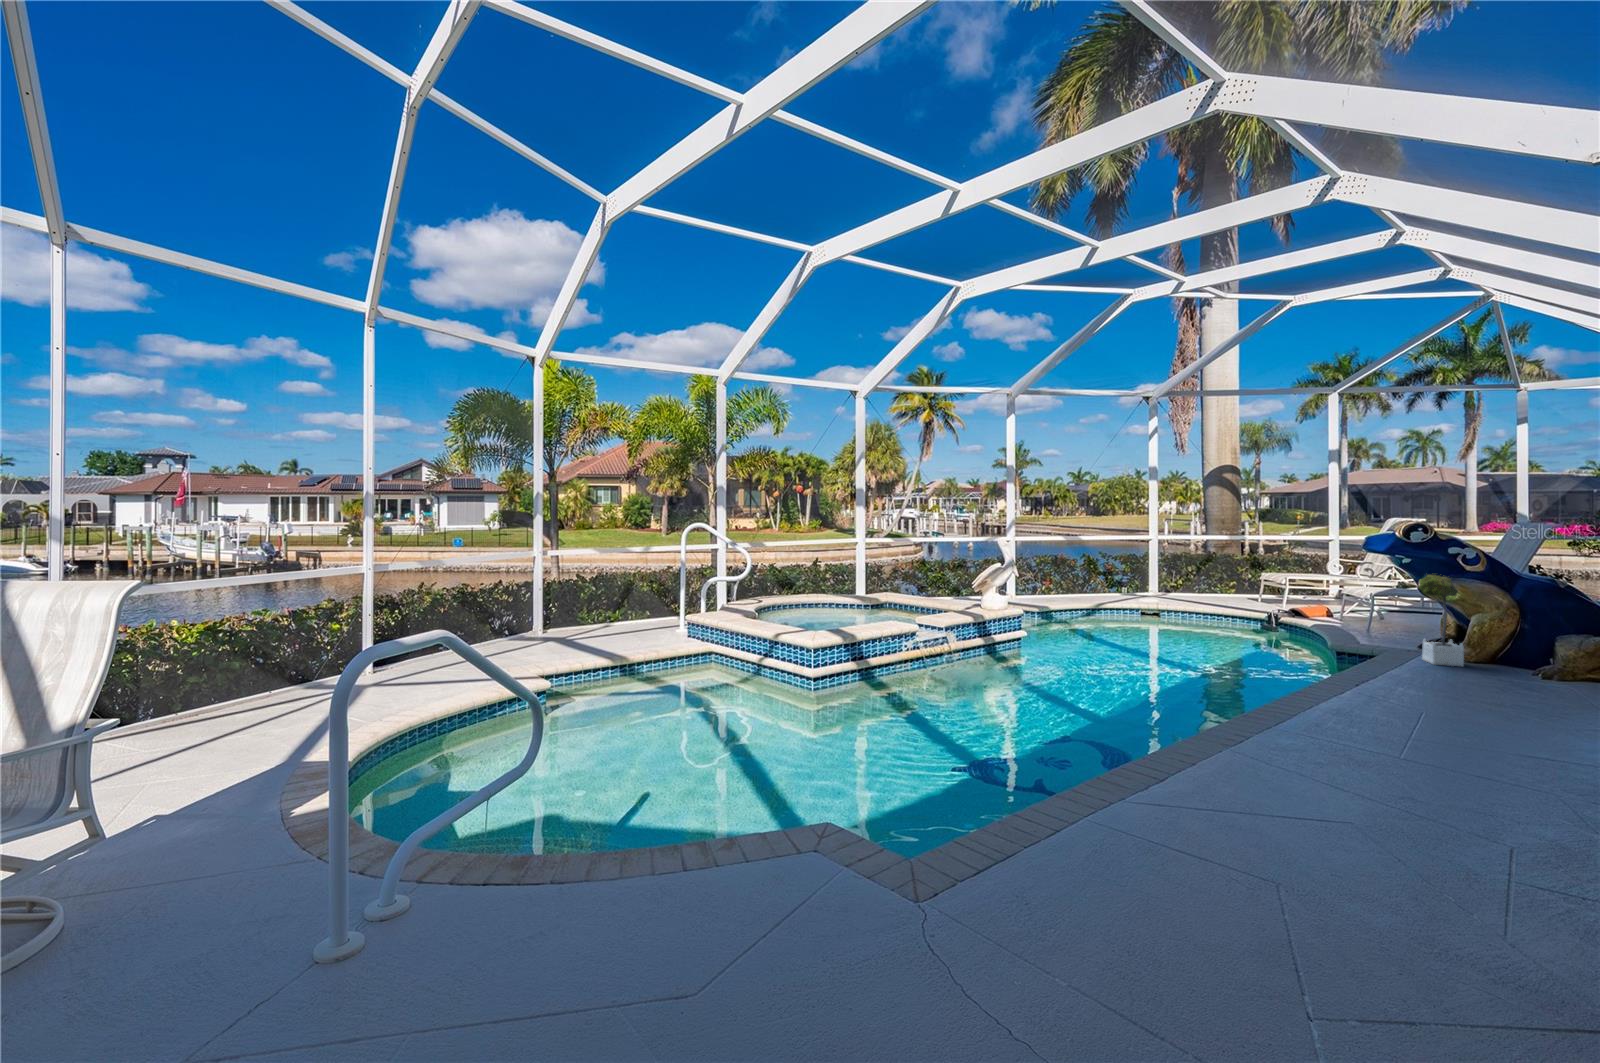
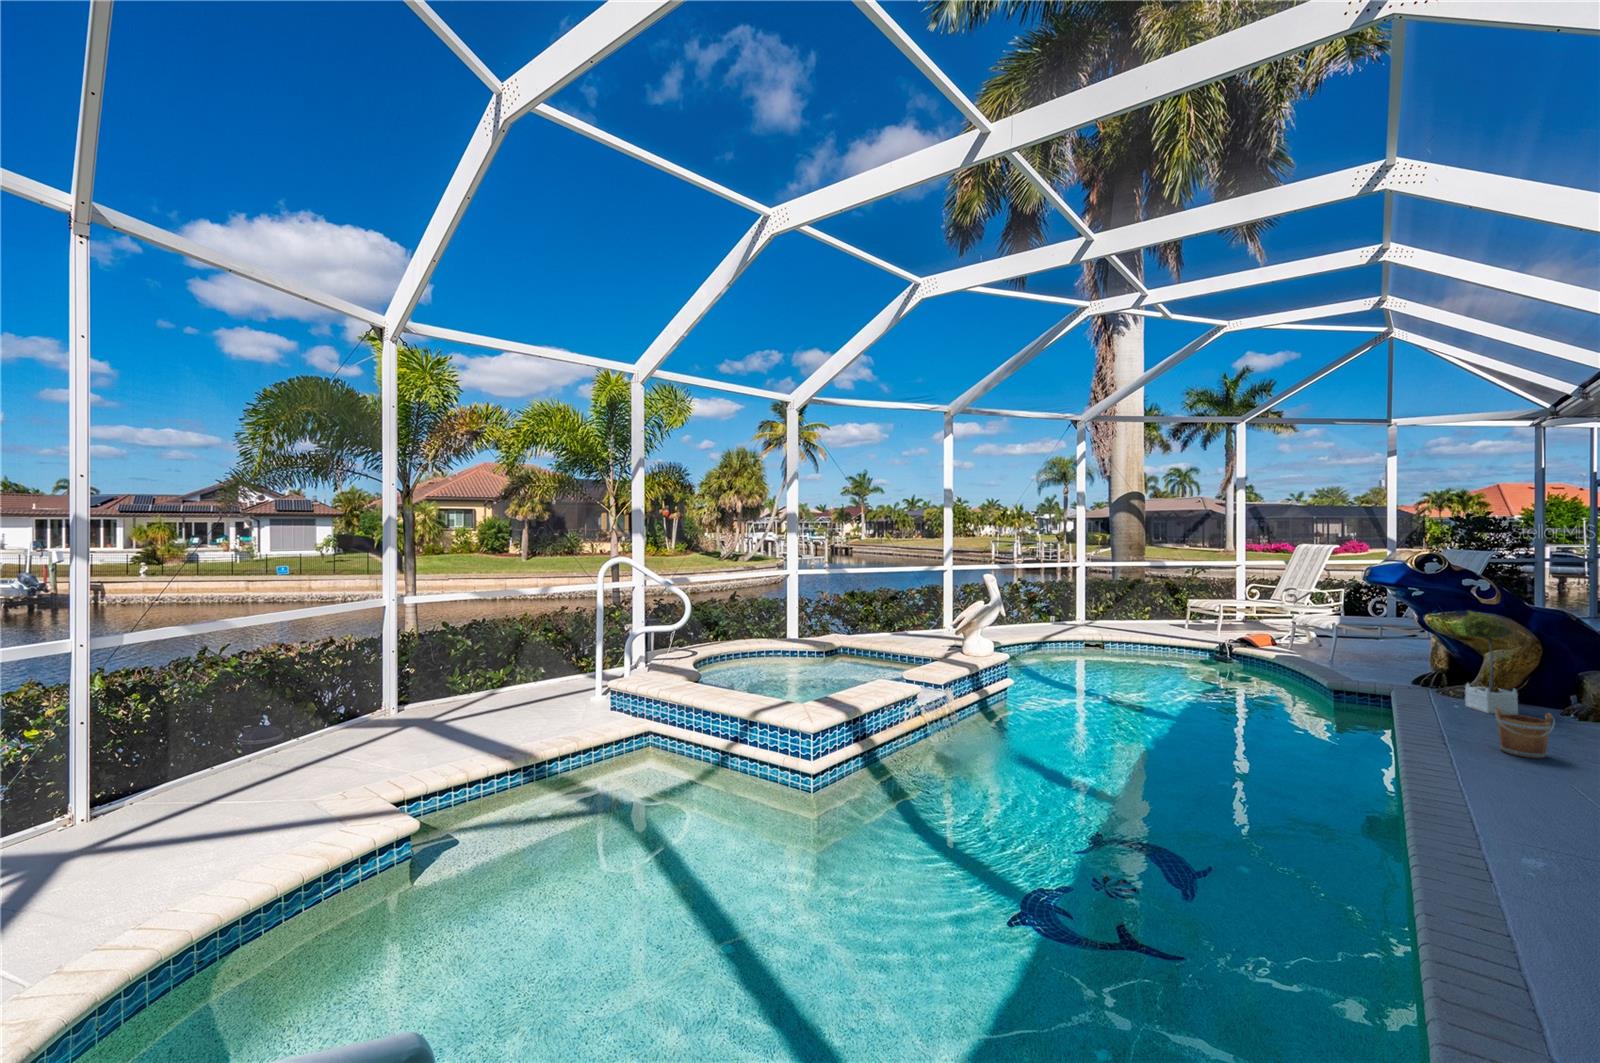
bucket: none [1376,647,1421,689] -> present [1495,707,1555,759]

